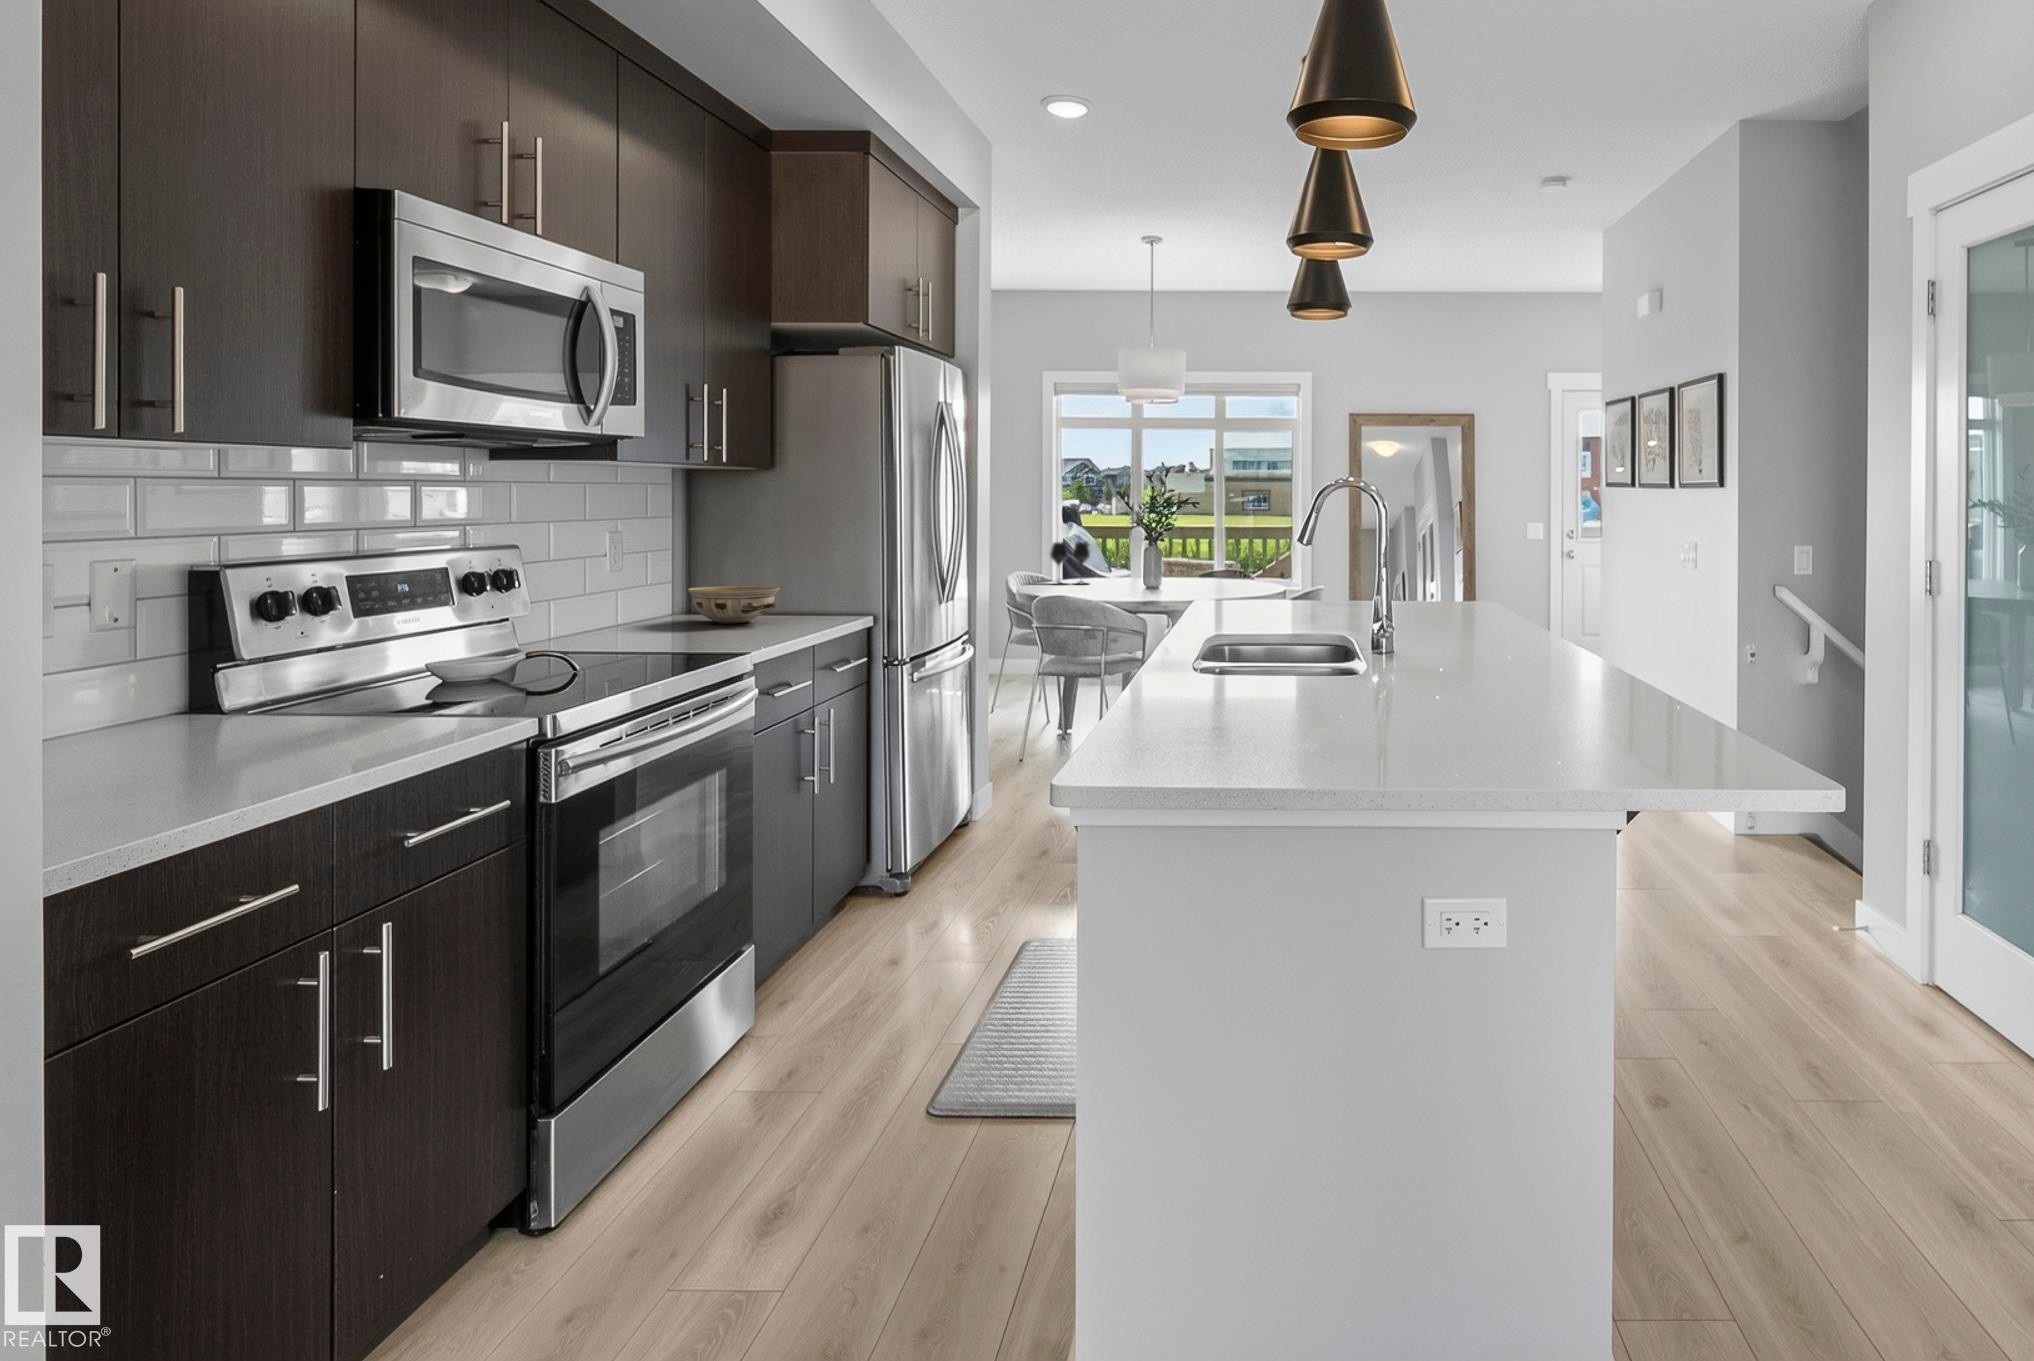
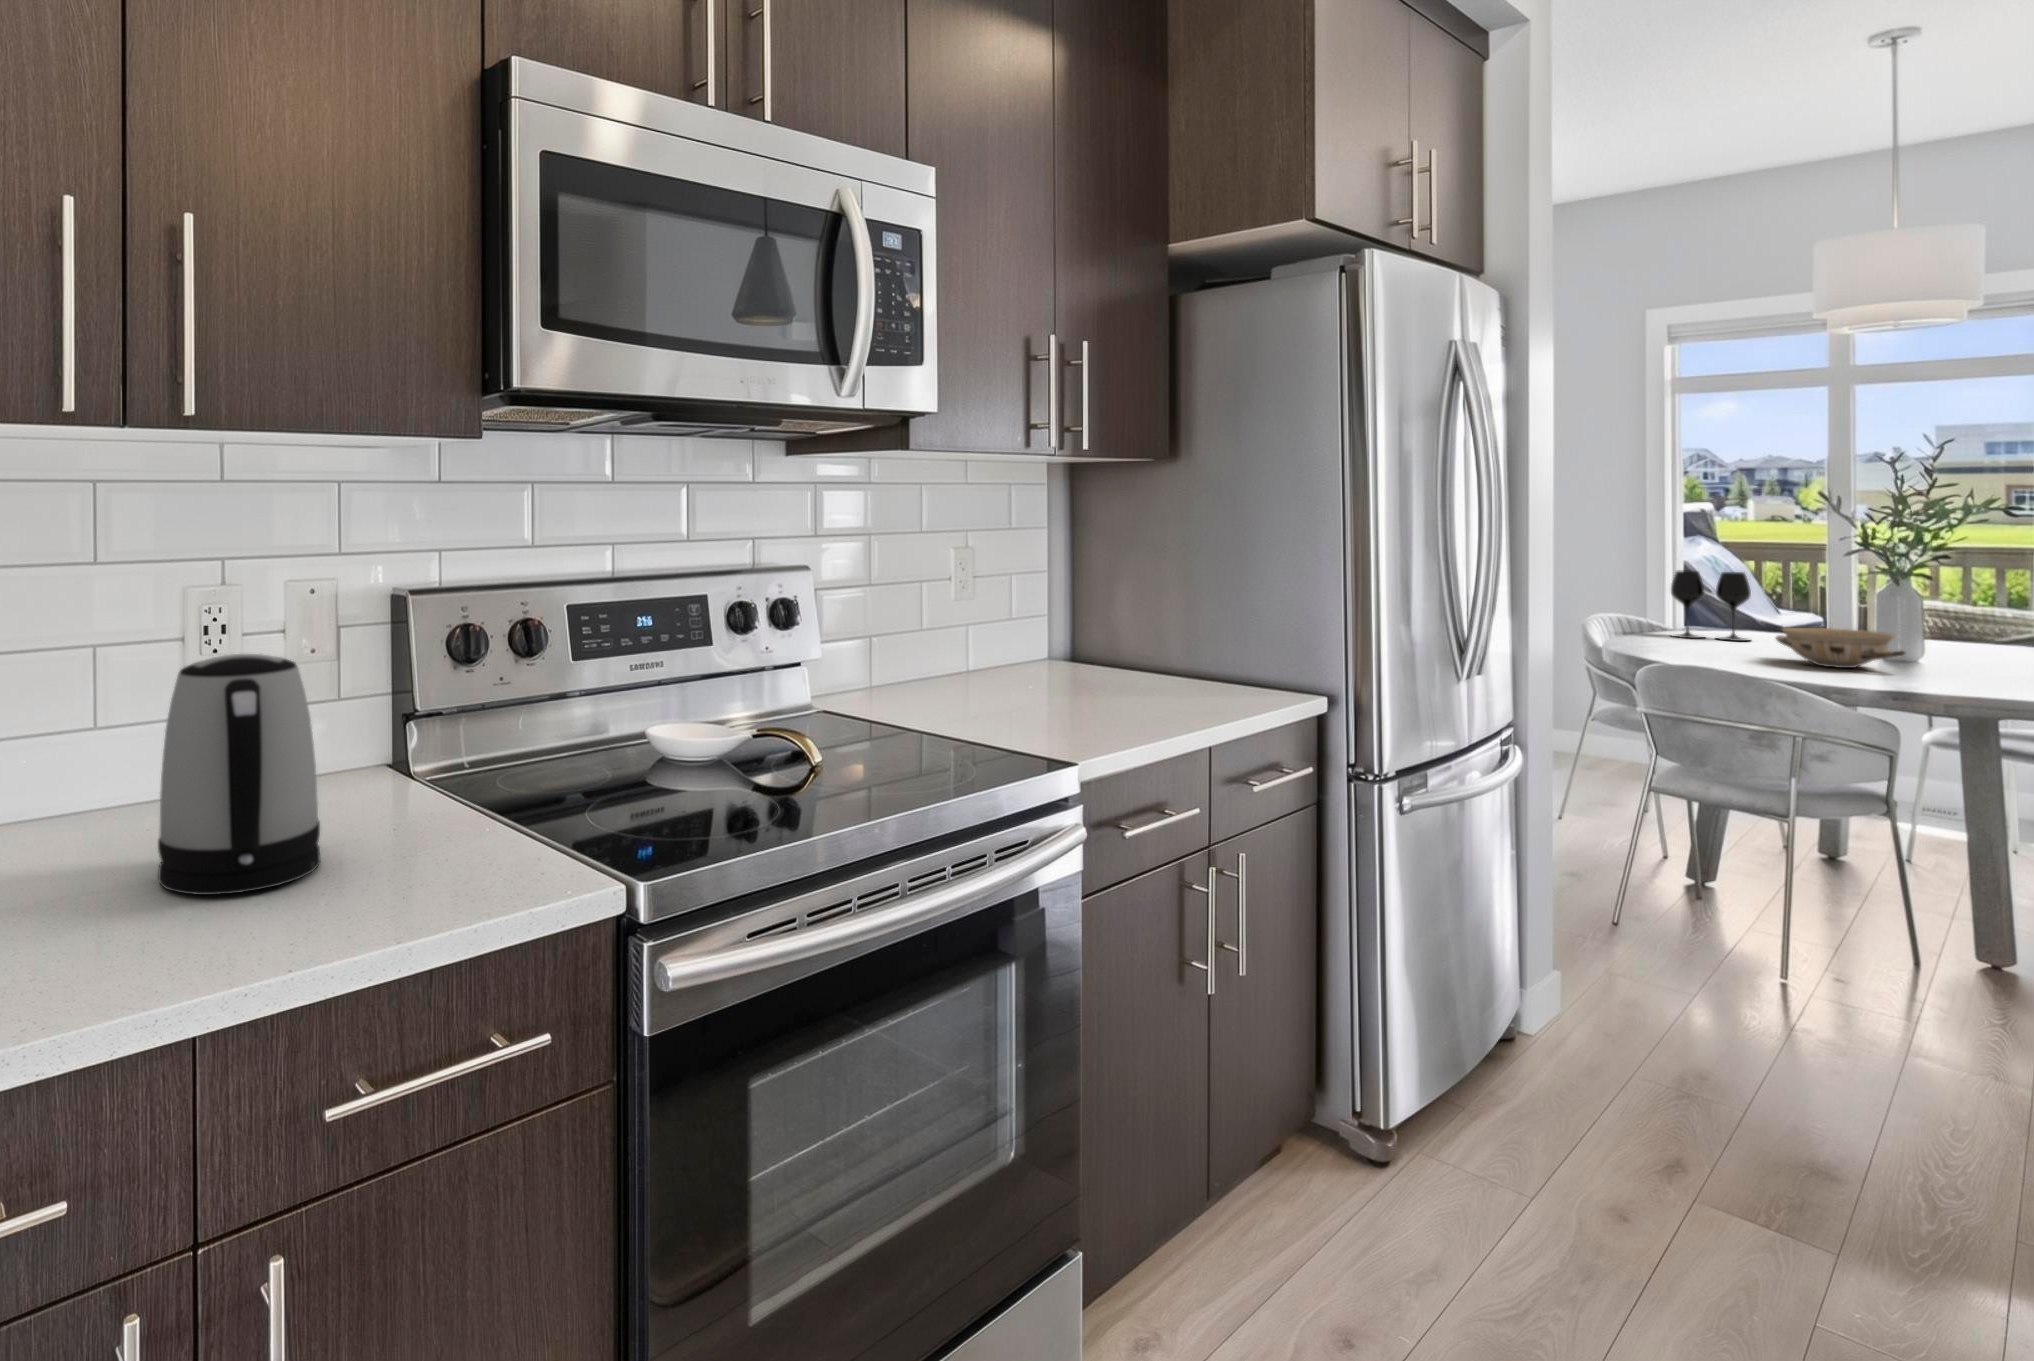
ceramic bowl: present [688,586,780,624] -> present [1776,628,1905,668]
kettle: none [157,599,296,761] -> present [158,654,320,895]

